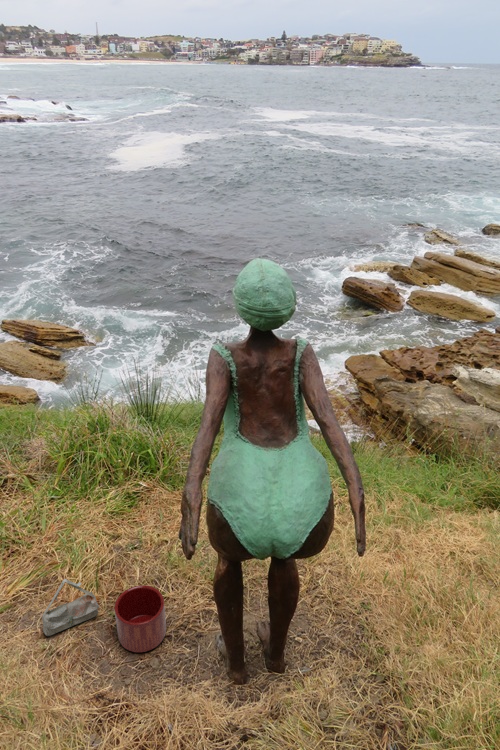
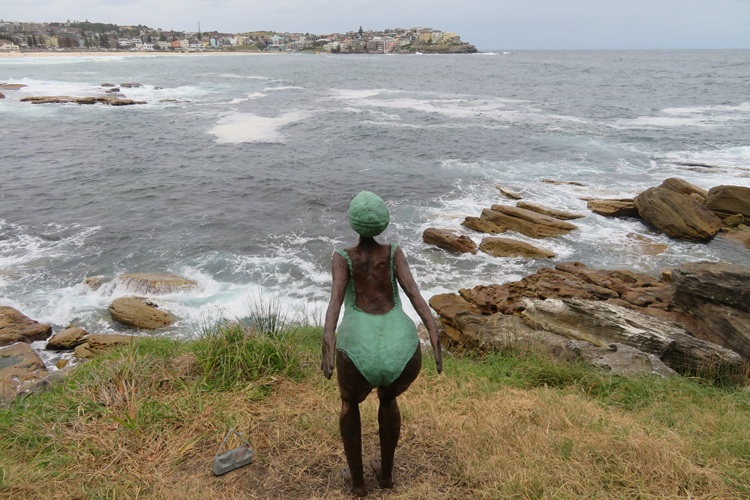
planter: present [115,585,166,652] -> none [268,434,305,482]

